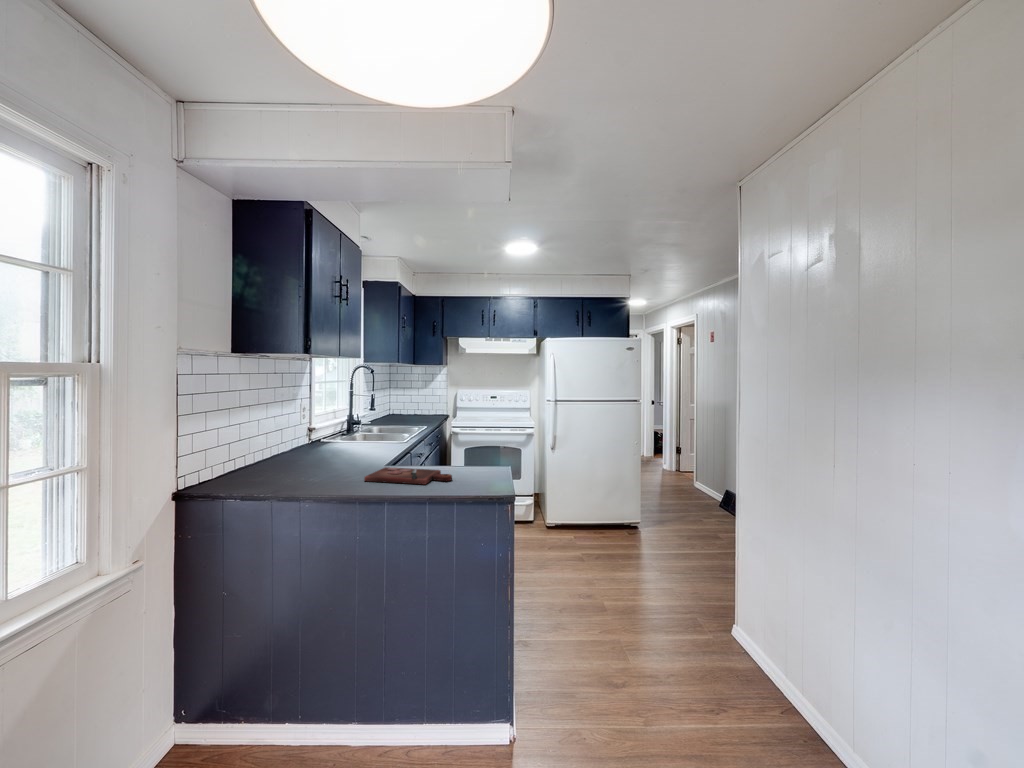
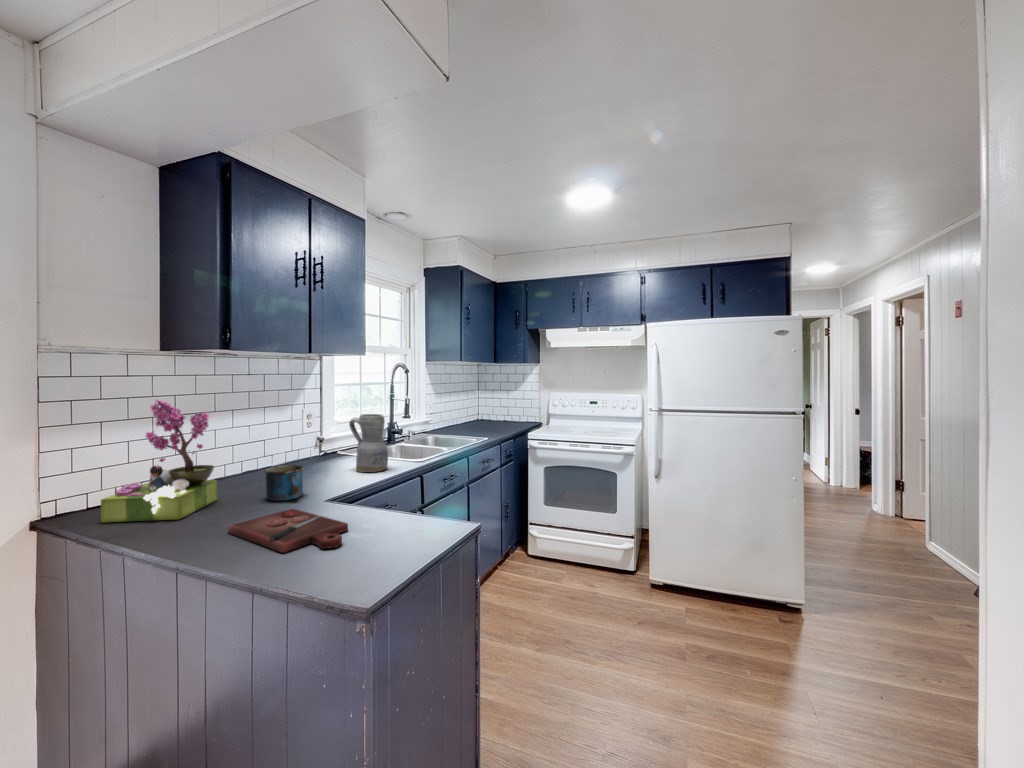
flower arrangement: none [248,393,310,485] -> present [101,400,217,522]
ceramic pitcher: none [361,405,391,450] -> present [349,414,388,472]
mug: none [339,442,370,467] -> present [265,465,304,501]

